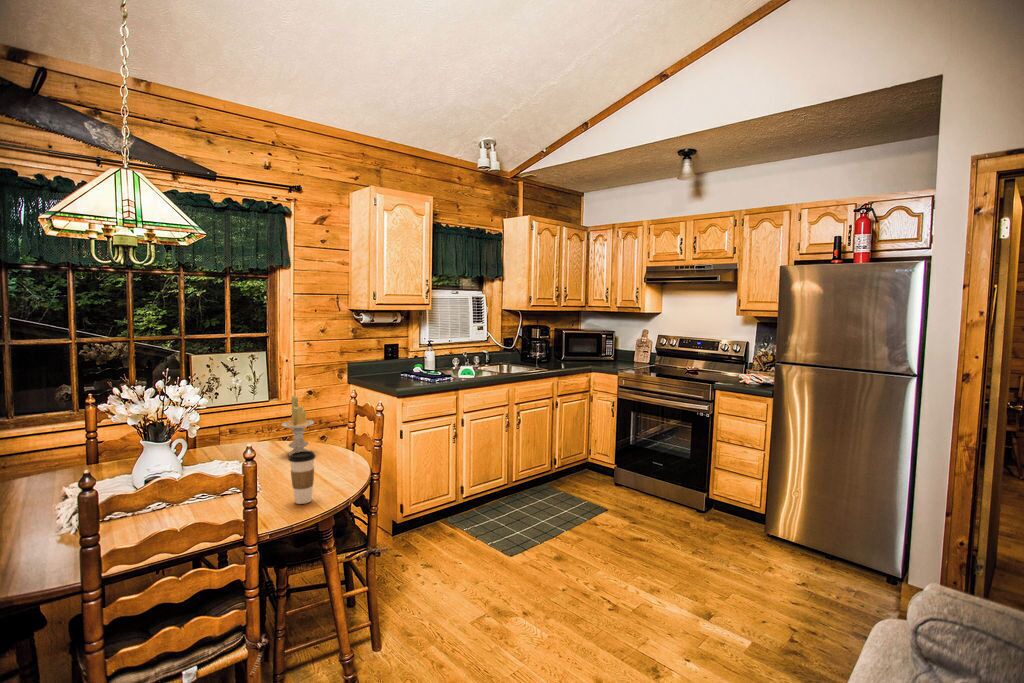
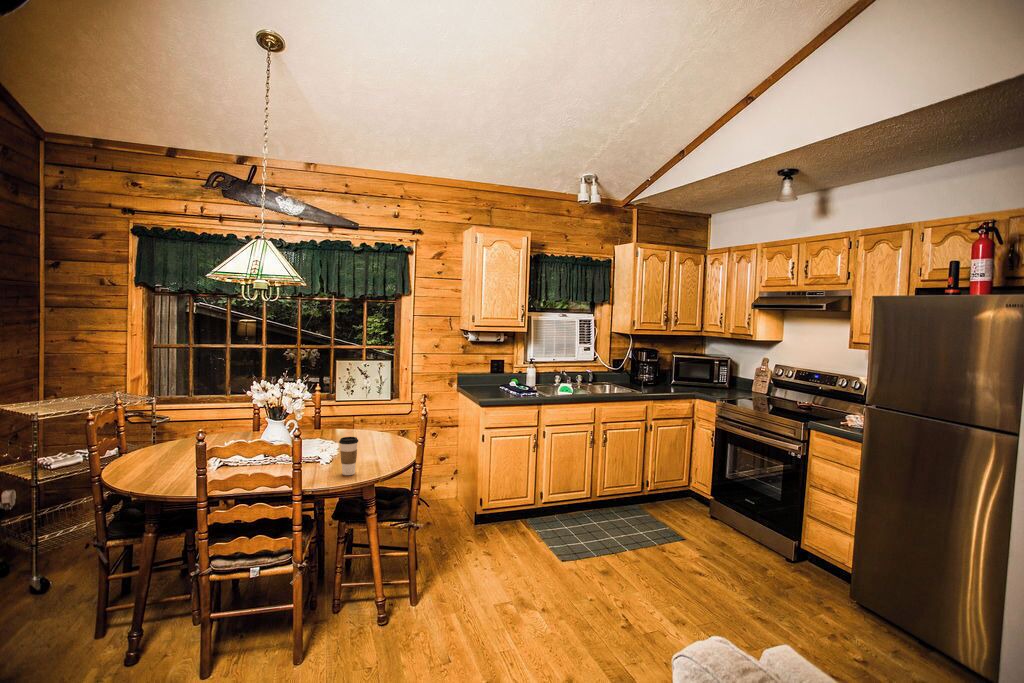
candle: present [282,396,314,456] -> none [365,396,388,444]

